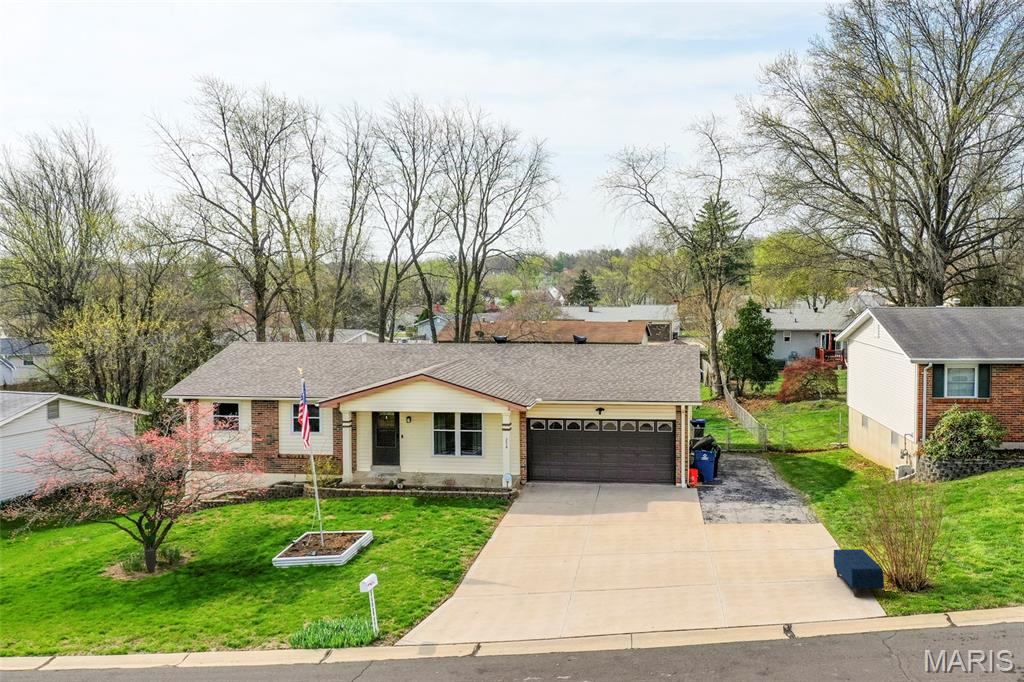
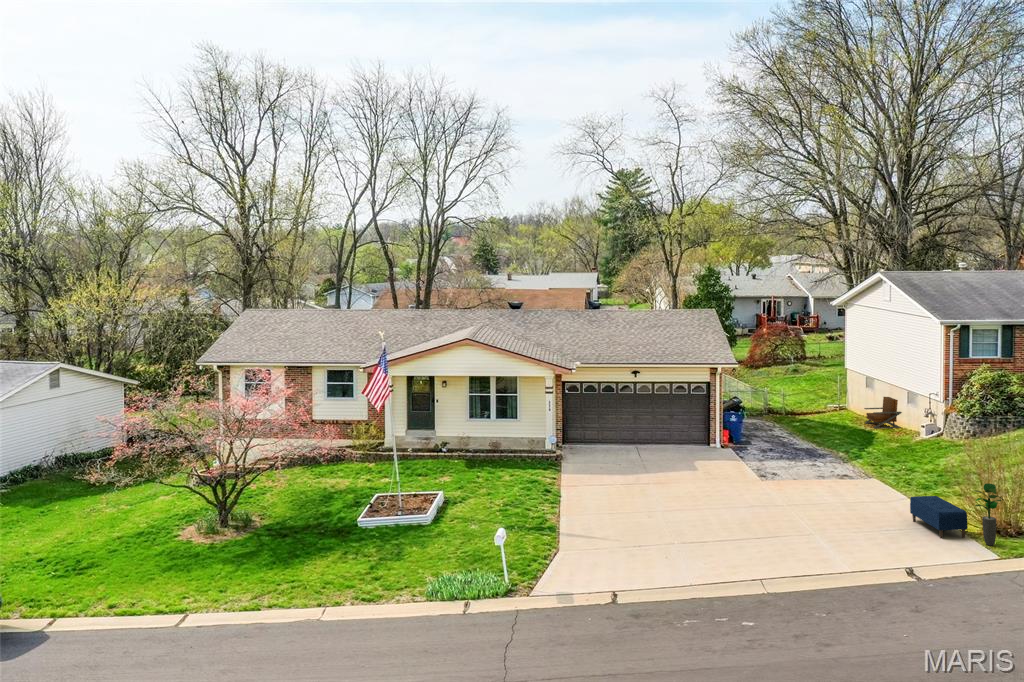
lounge chair: none [855,435,892,470] -> present [864,397,902,429]
potted plant: present [137,522,159,573] -> present [974,483,1003,545]

